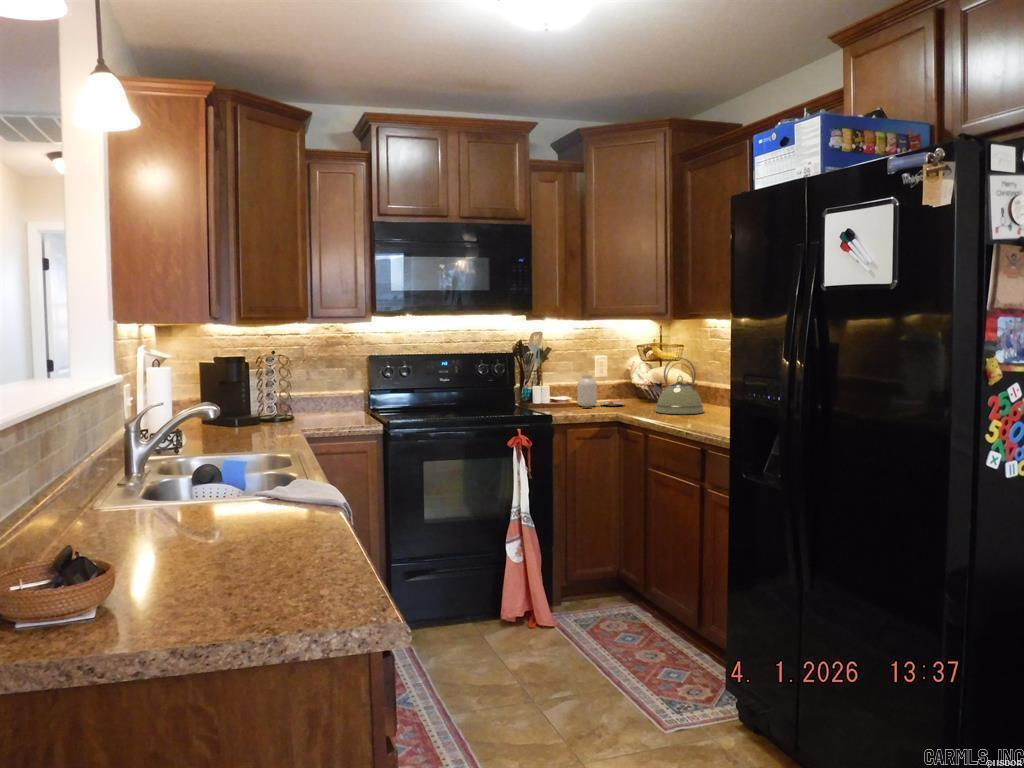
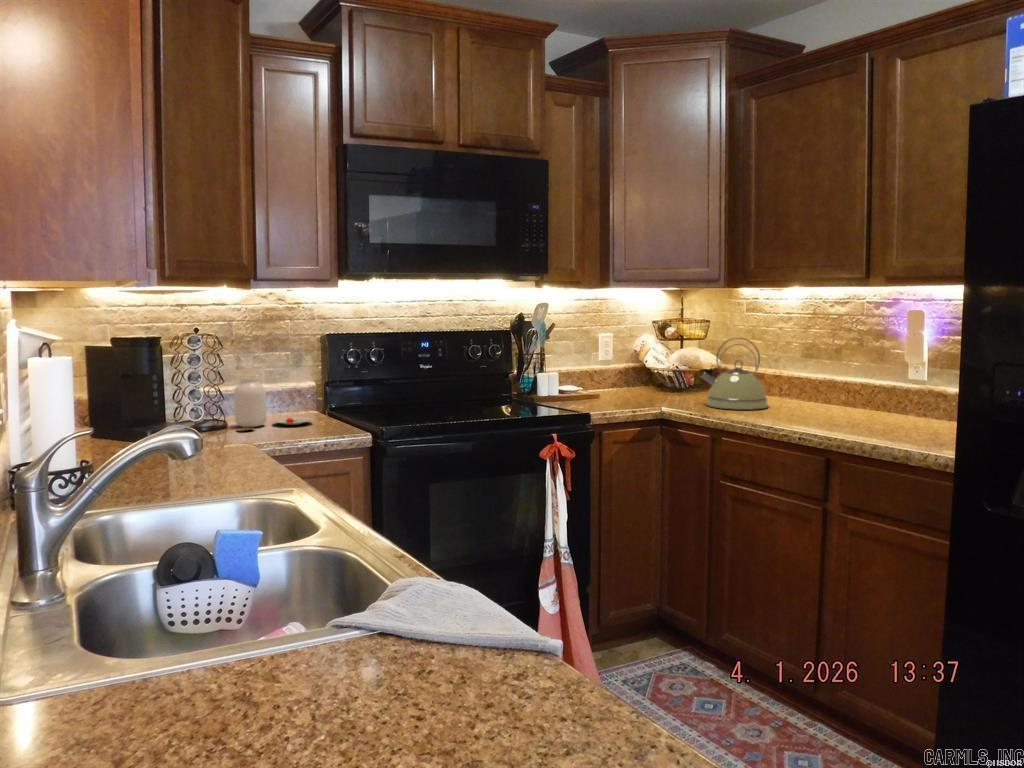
jar: present [577,375,624,408] -> present [234,377,313,431]

